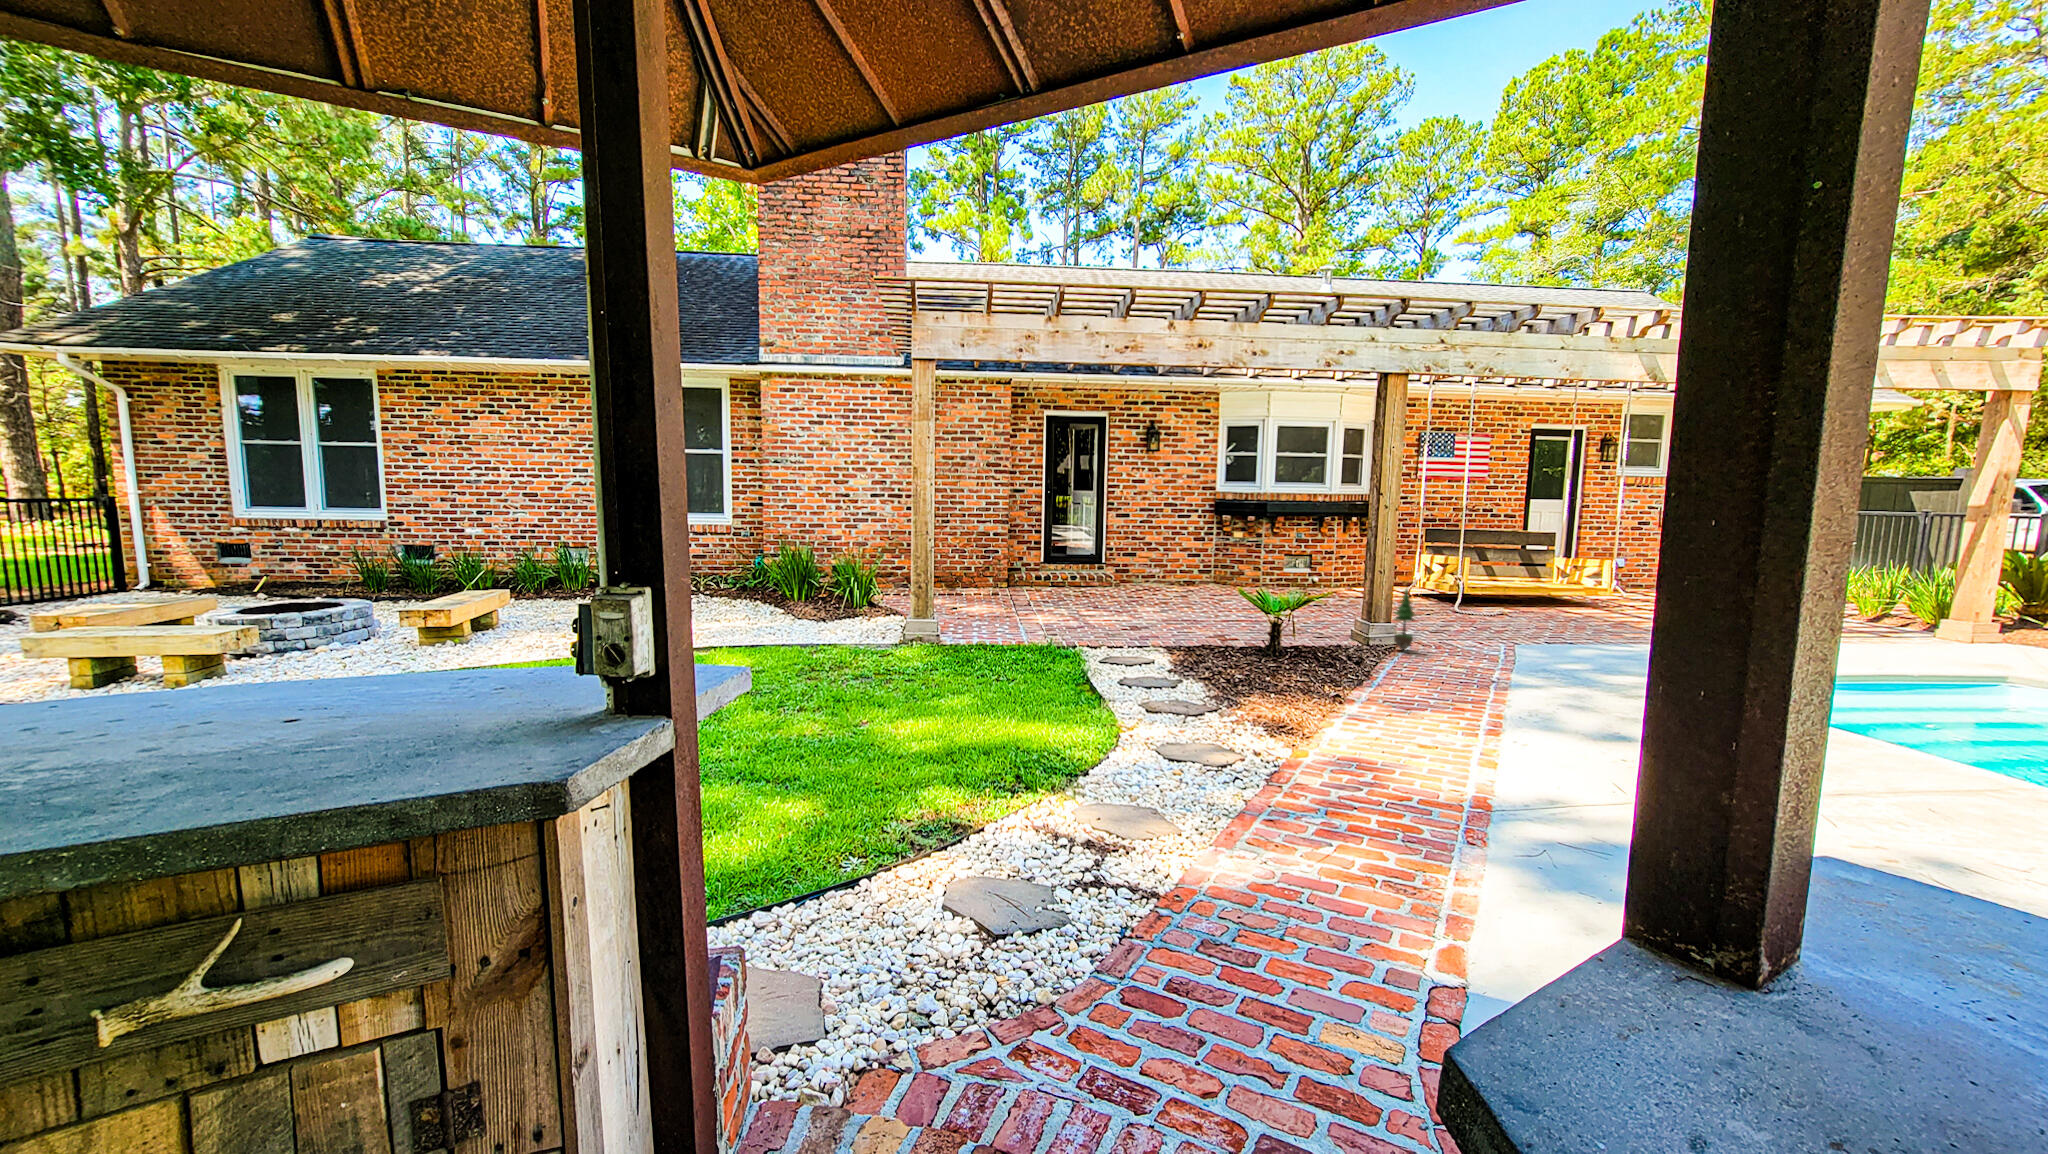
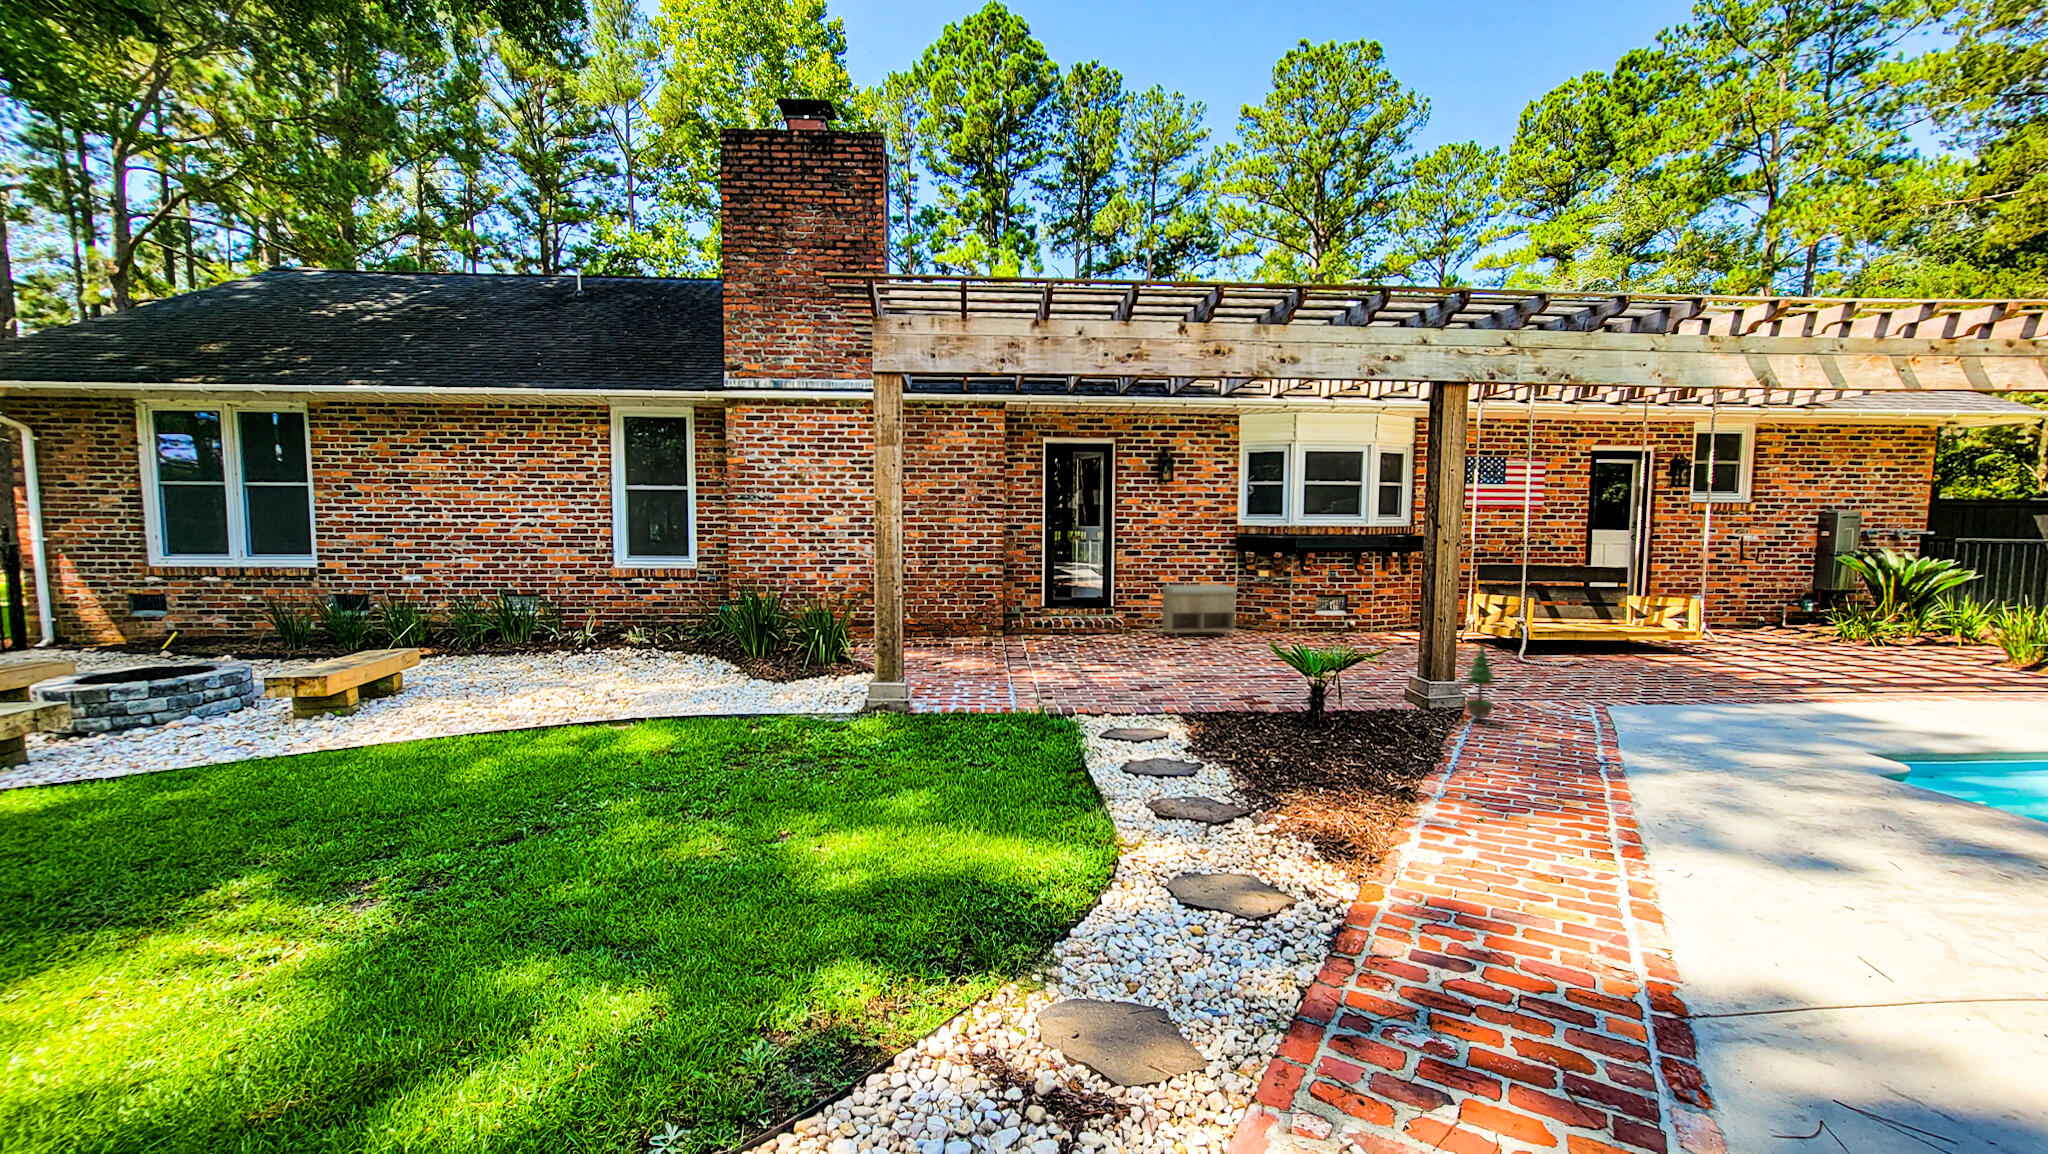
storage bench: none [1148,544,1214,591] -> present [1162,584,1236,636]

